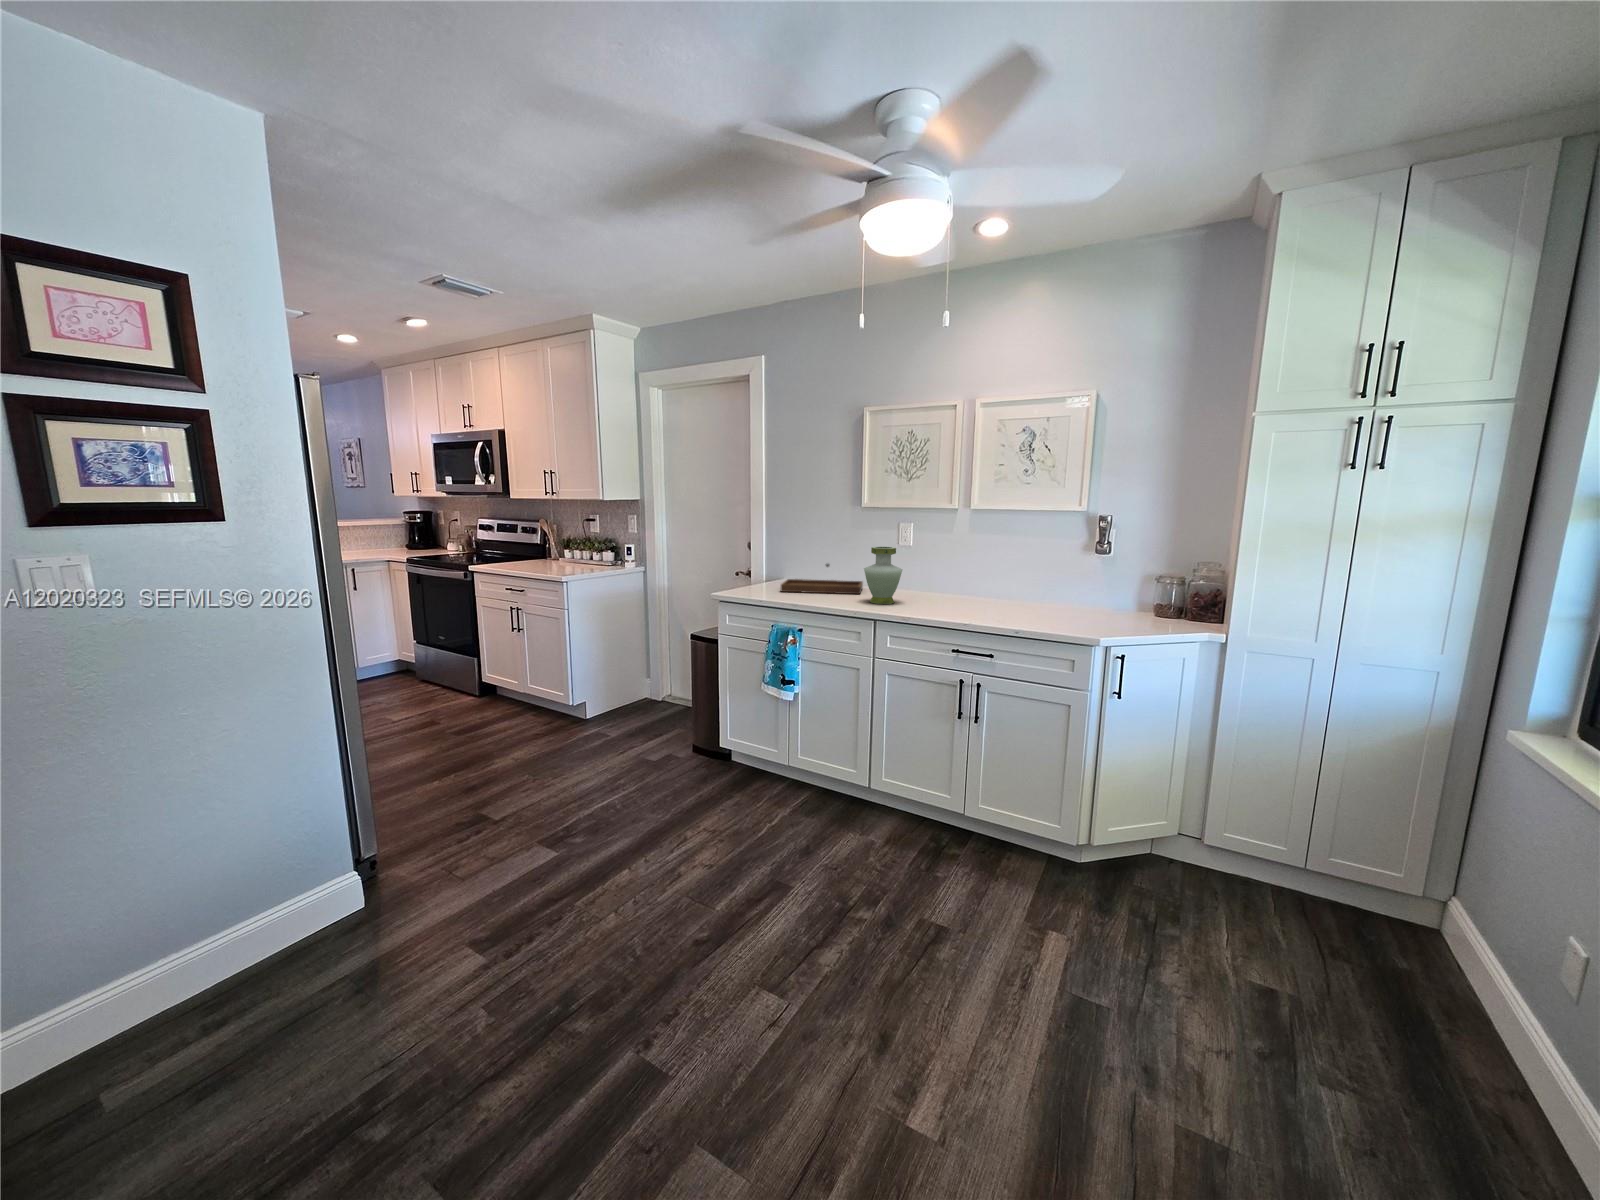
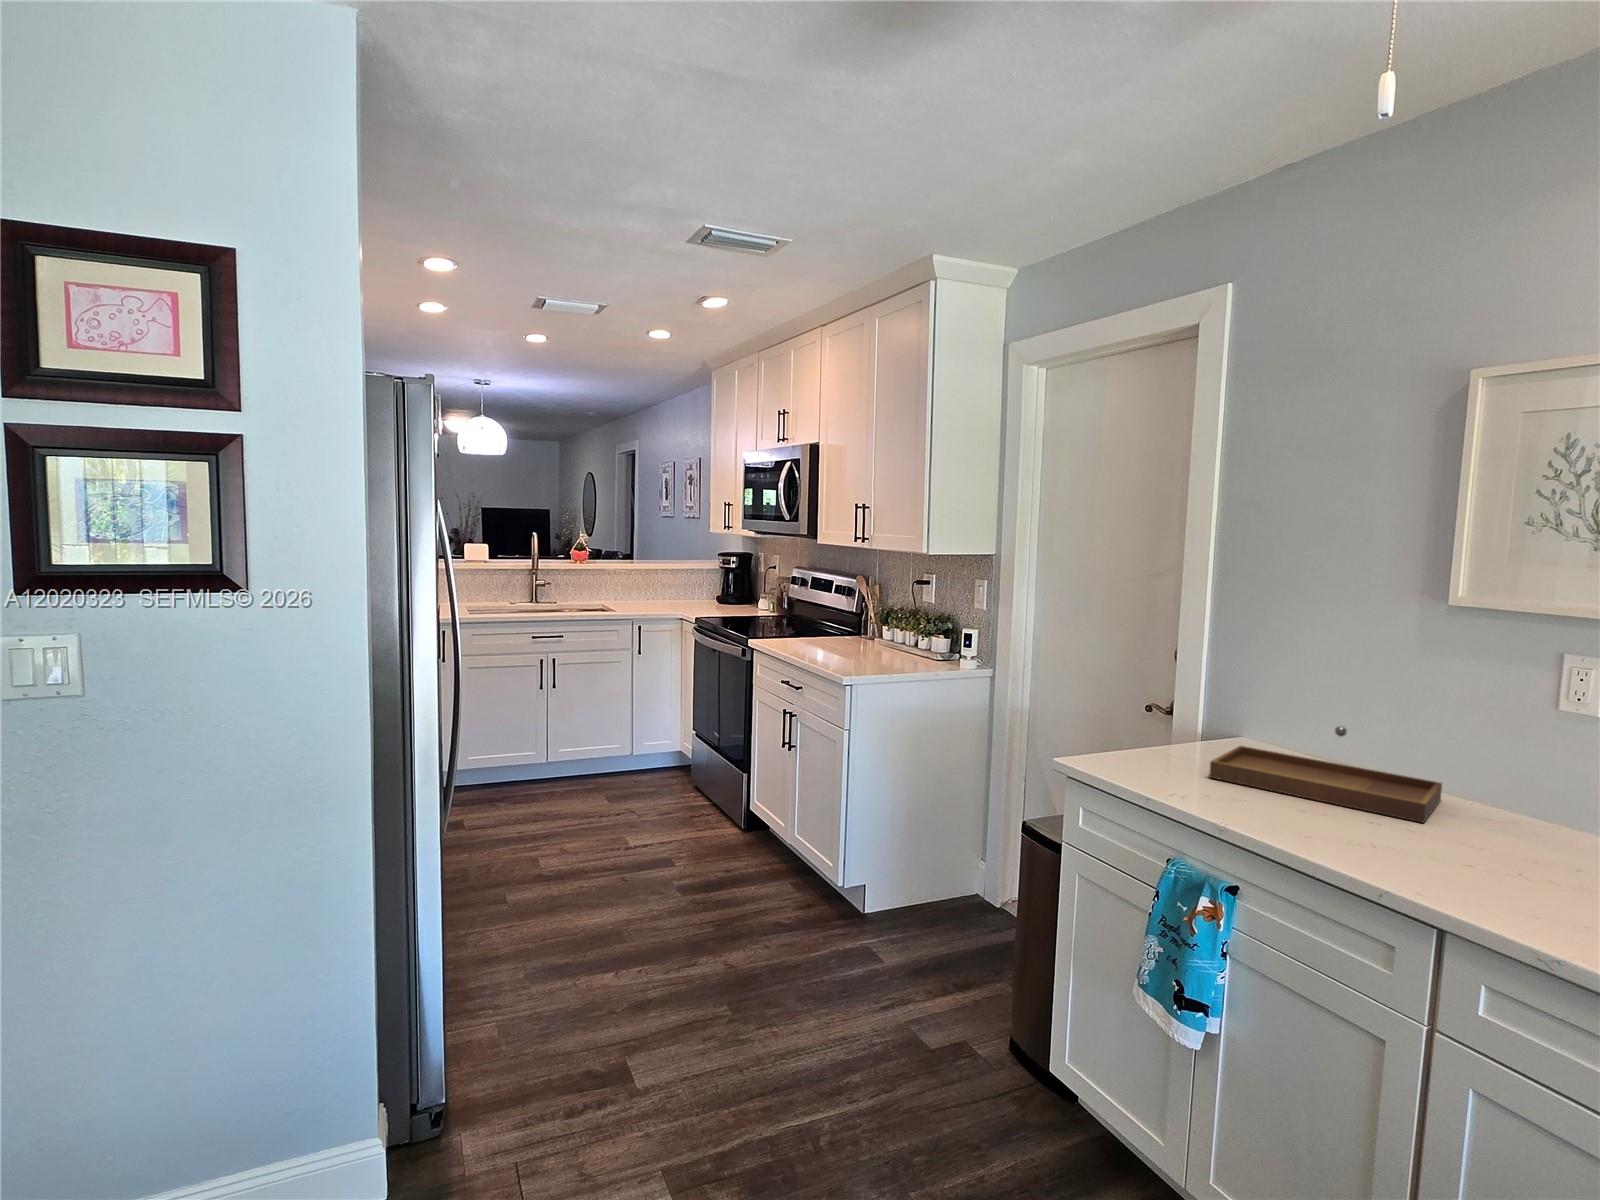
vase: present [864,547,902,604] -> none [1431,716,1564,883]

